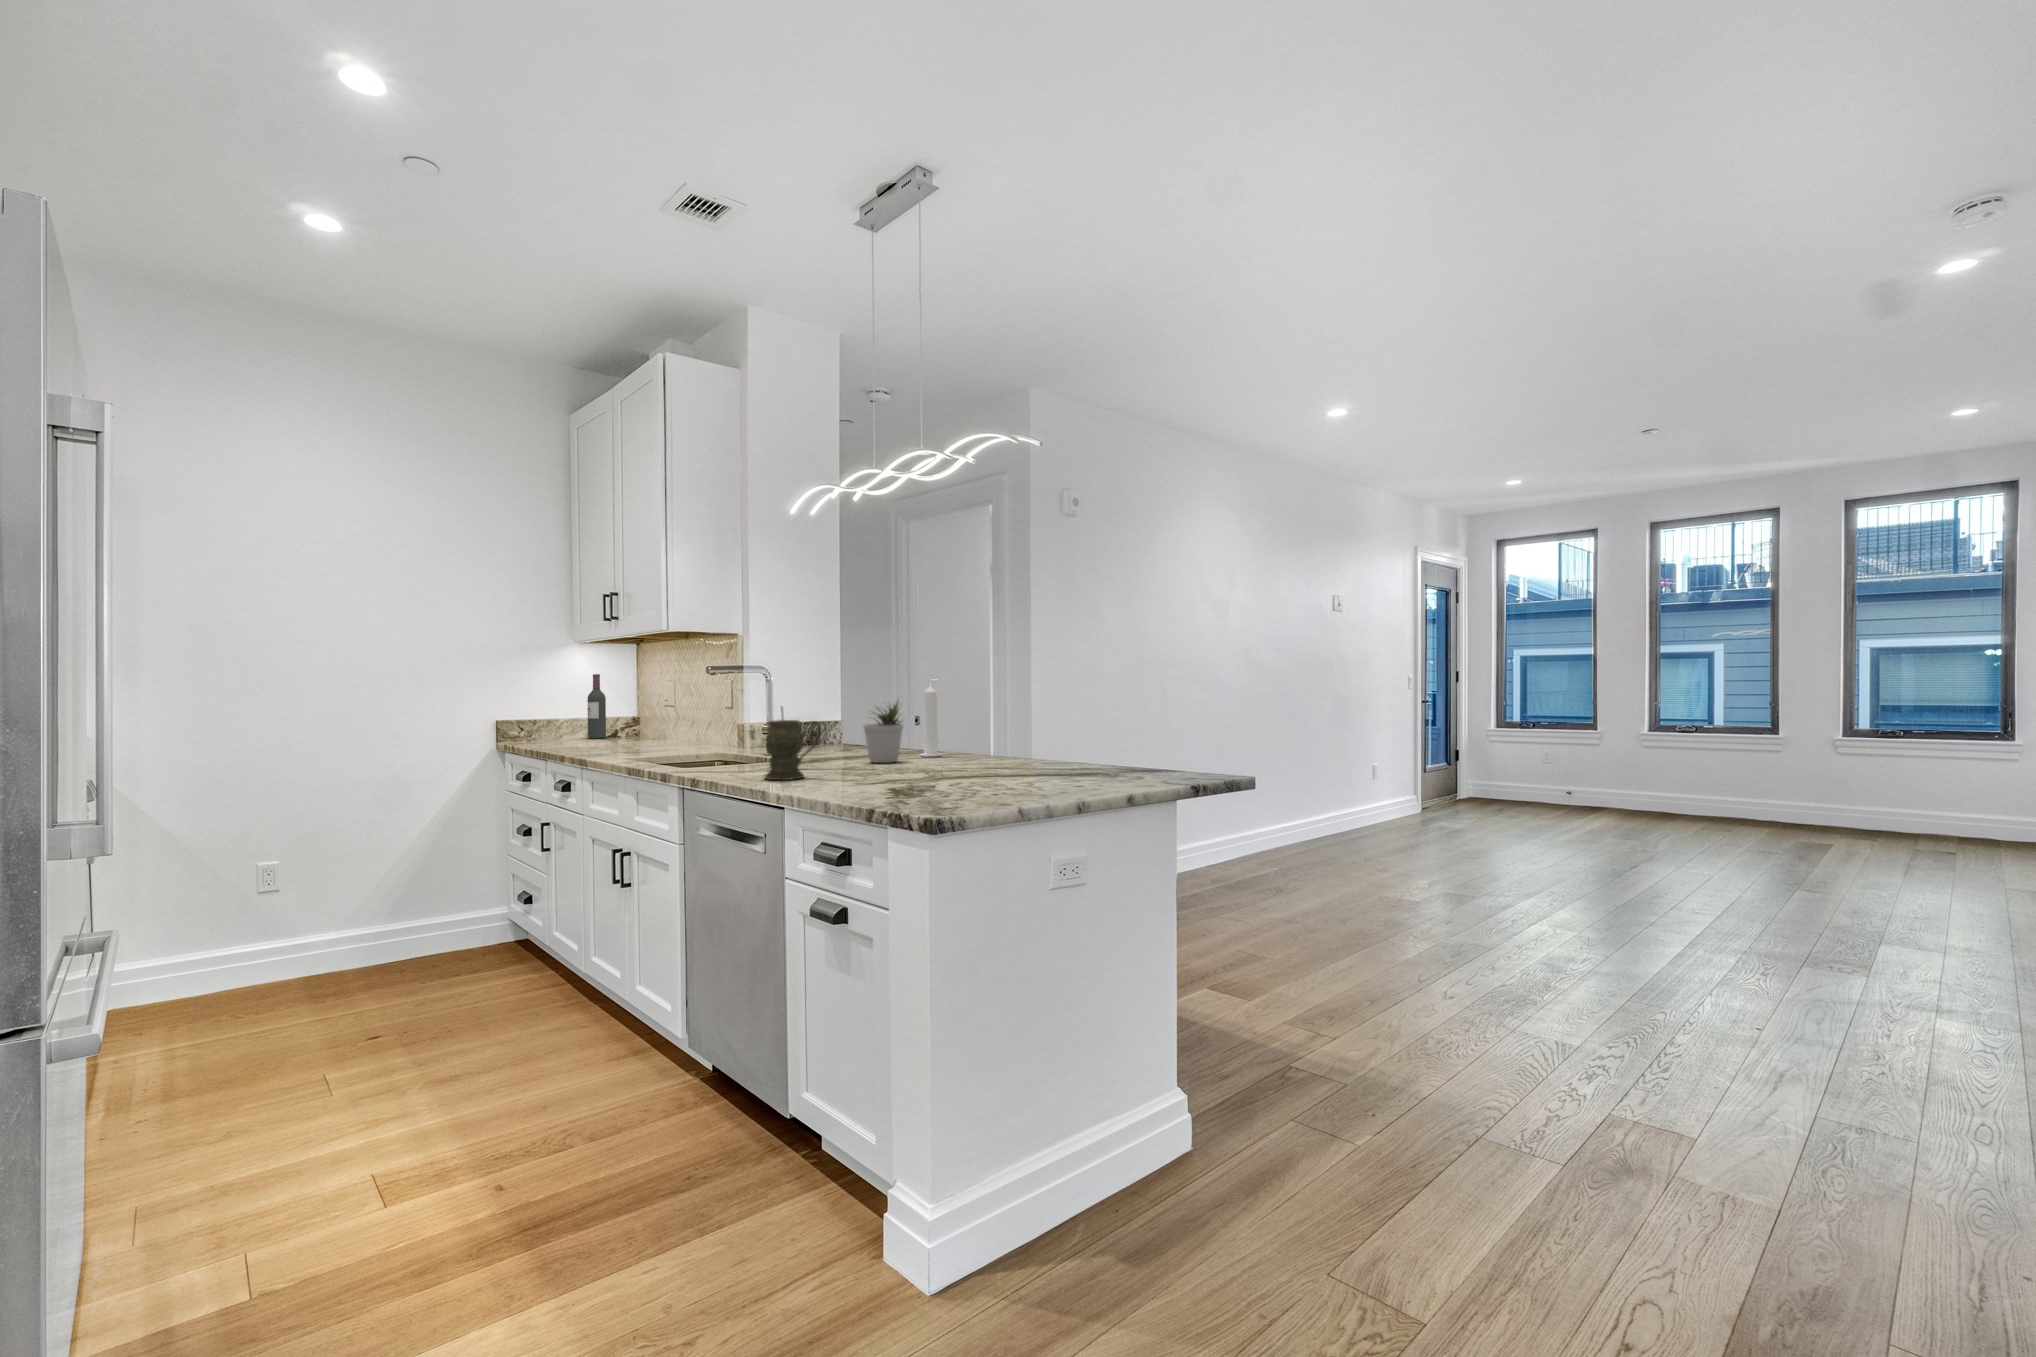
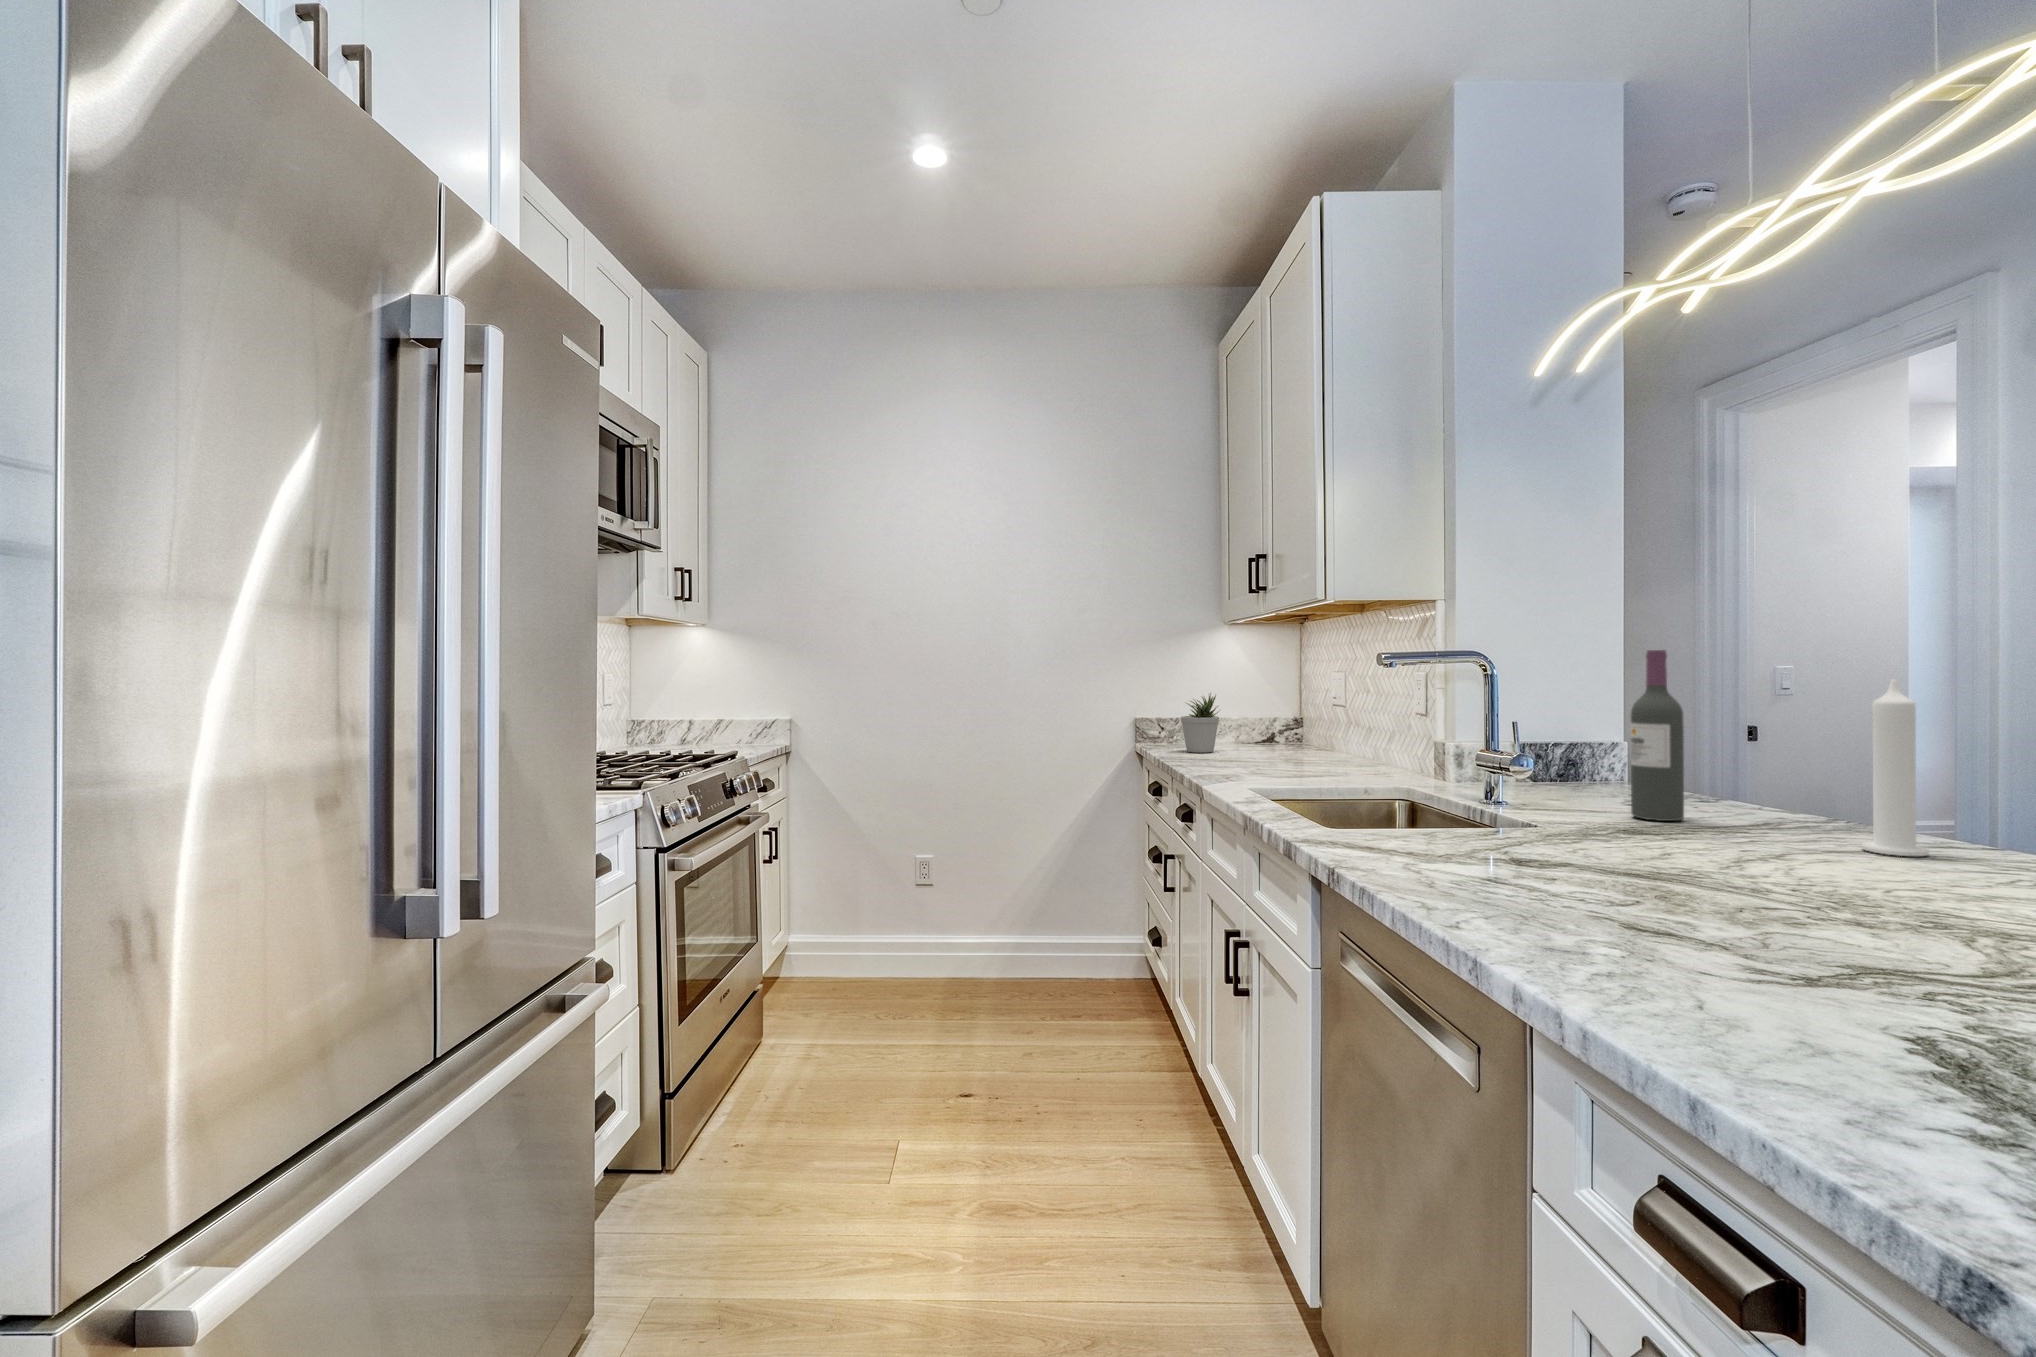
wine bottle: present [587,674,606,739] -> present [1631,650,1684,821]
potted plant: present [864,701,904,763] -> present [1181,693,1219,753]
mug: present [765,720,821,780] -> none [1467,766,1615,911]

